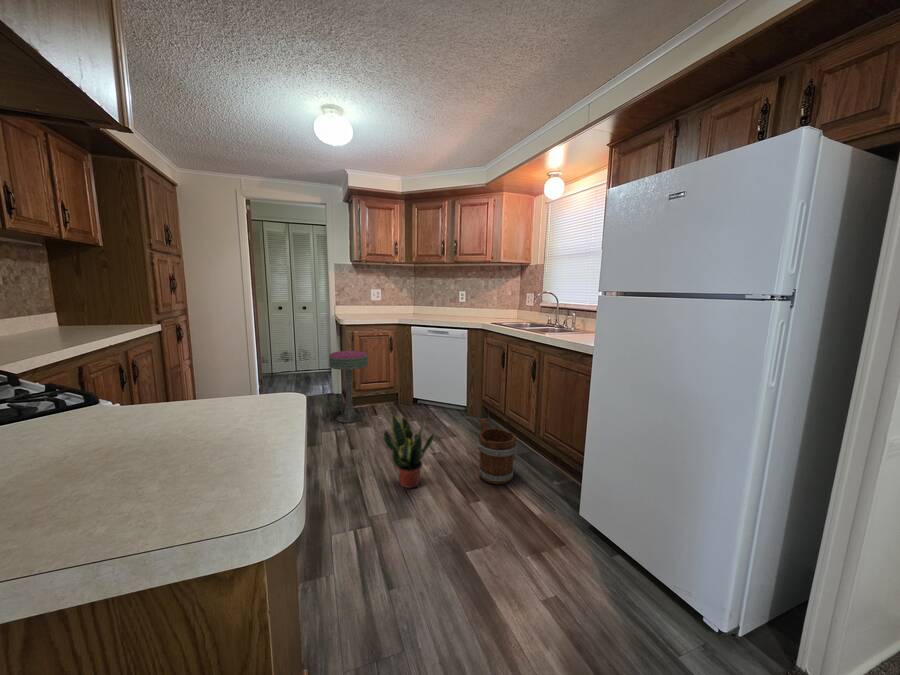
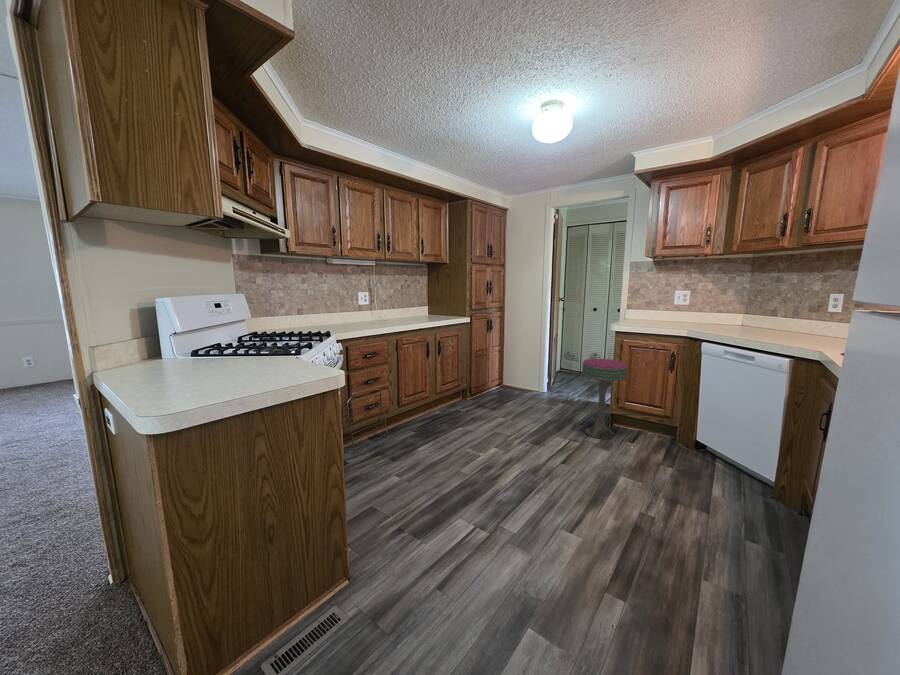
potted plant: present [384,415,434,488] -> none [546,435,611,533]
bucket: present [477,418,517,484] -> none [666,500,754,627]

